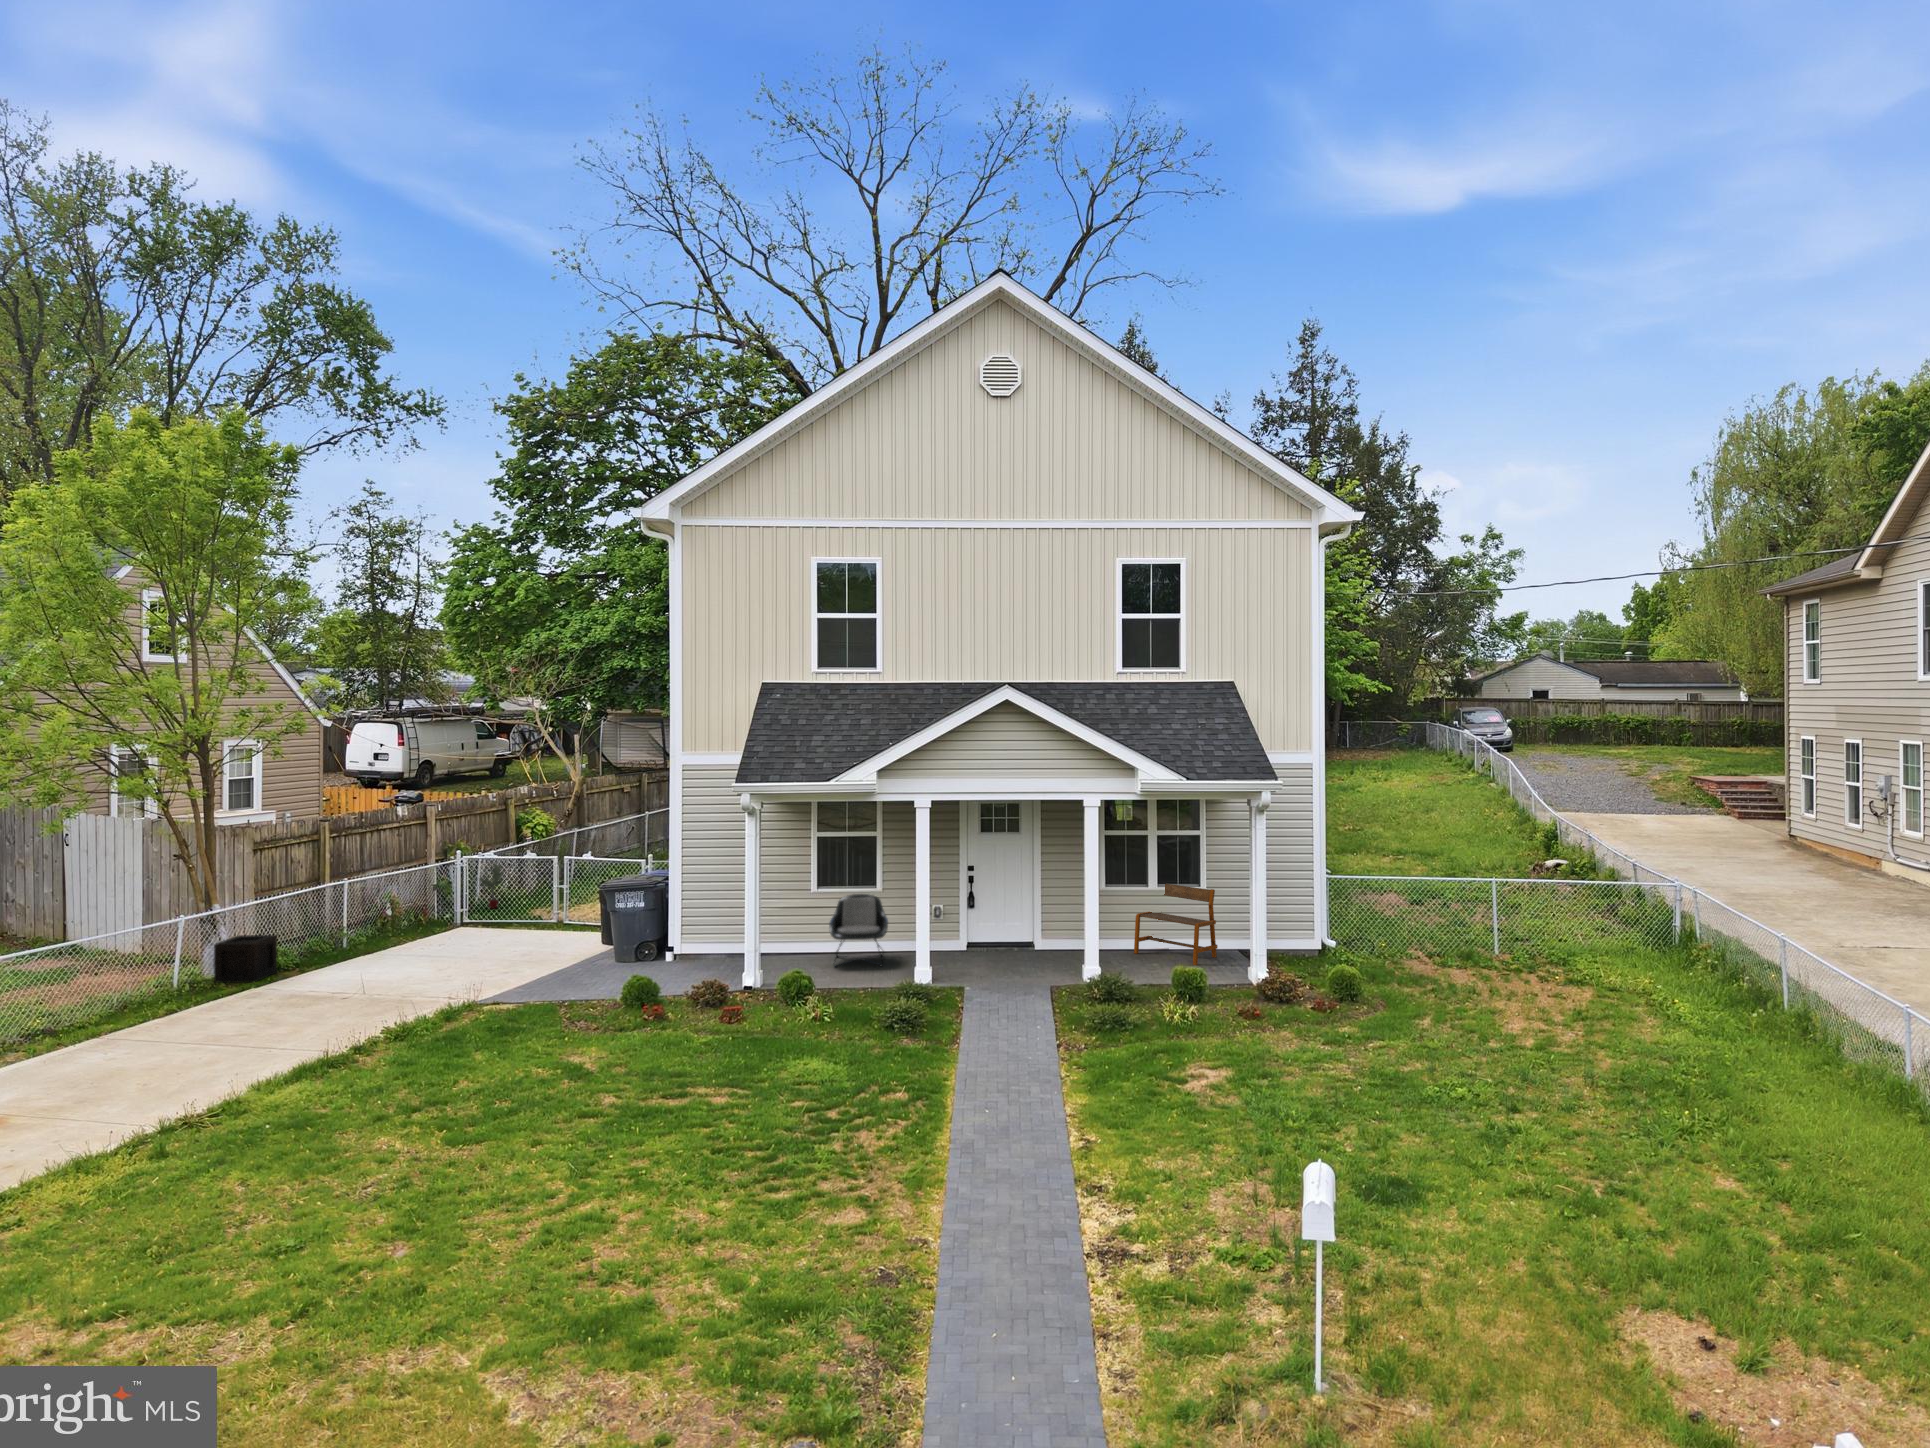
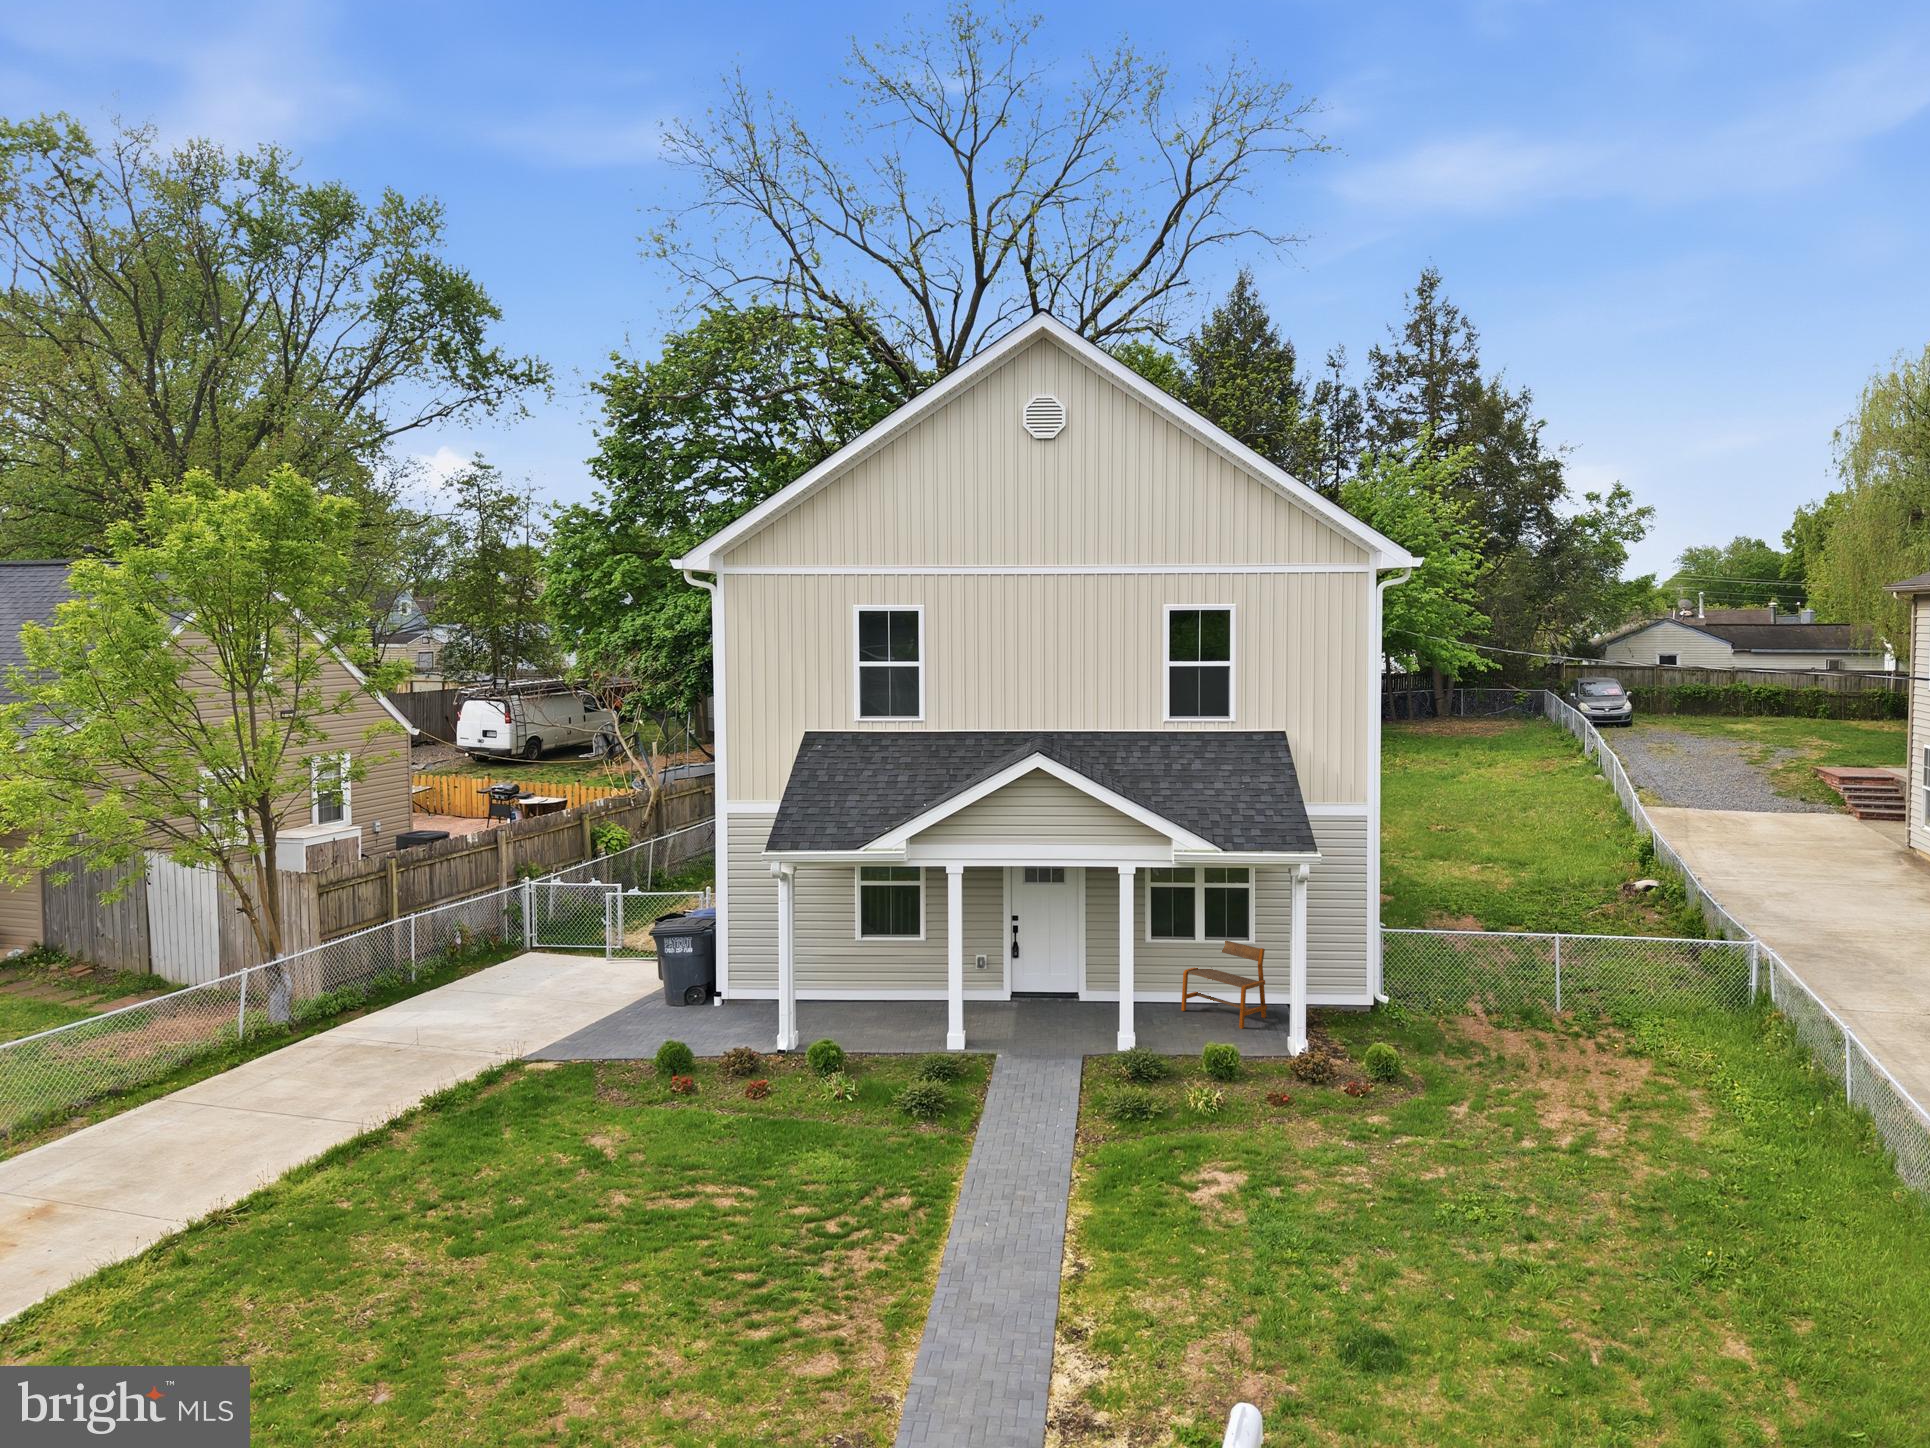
potted tree: present [479,862,504,909] -> none [540,889,567,937]
lounge chair: present [829,894,888,967] -> none [868,947,928,1025]
wooden crate: present [214,935,278,983] -> none [275,984,337,1033]

